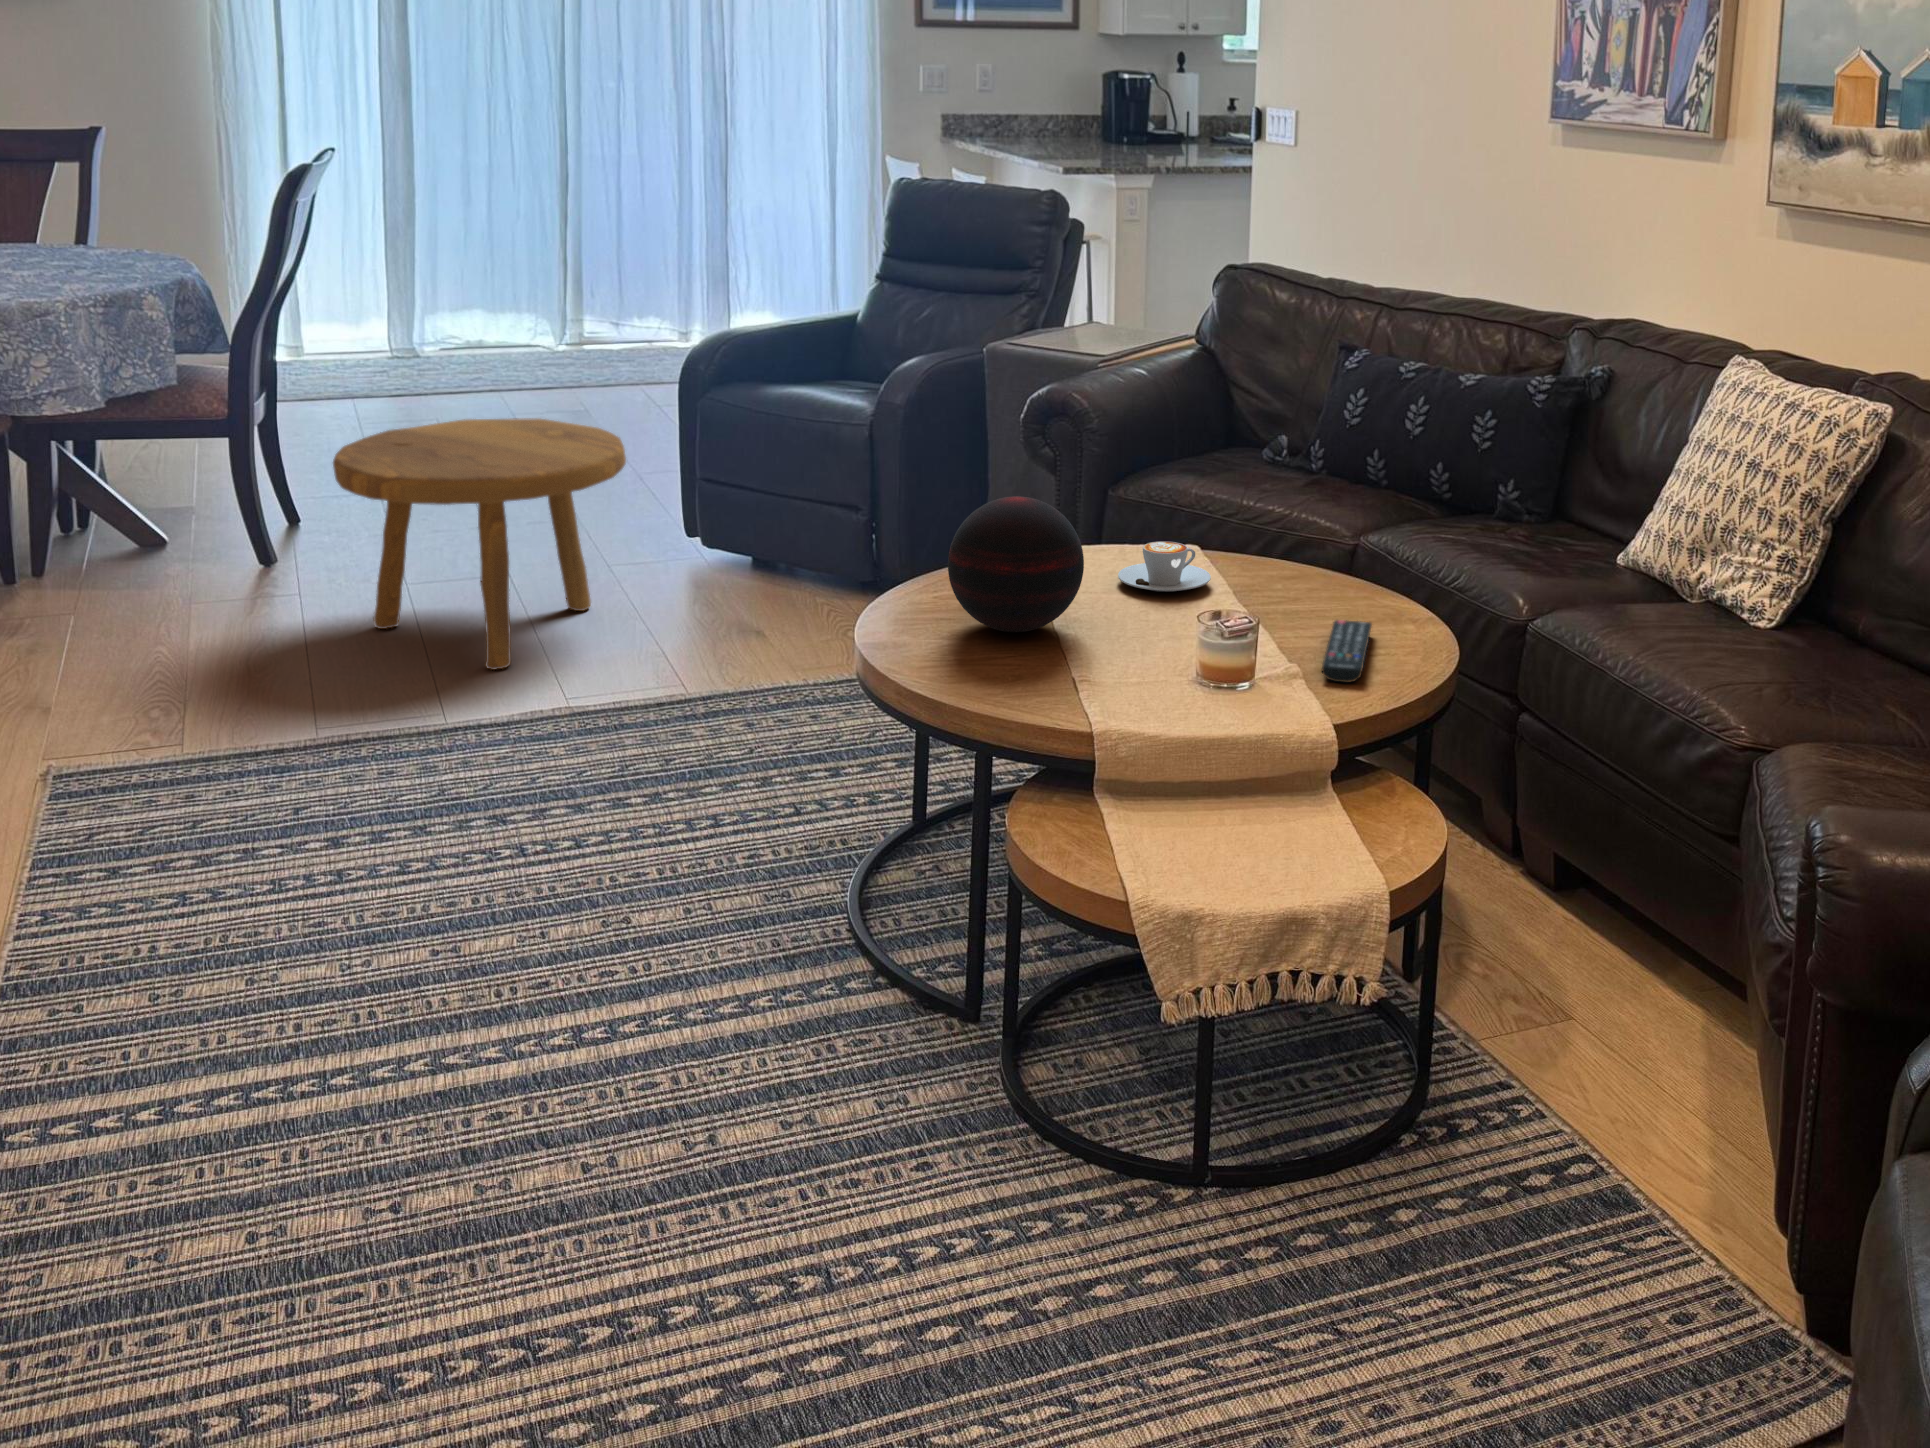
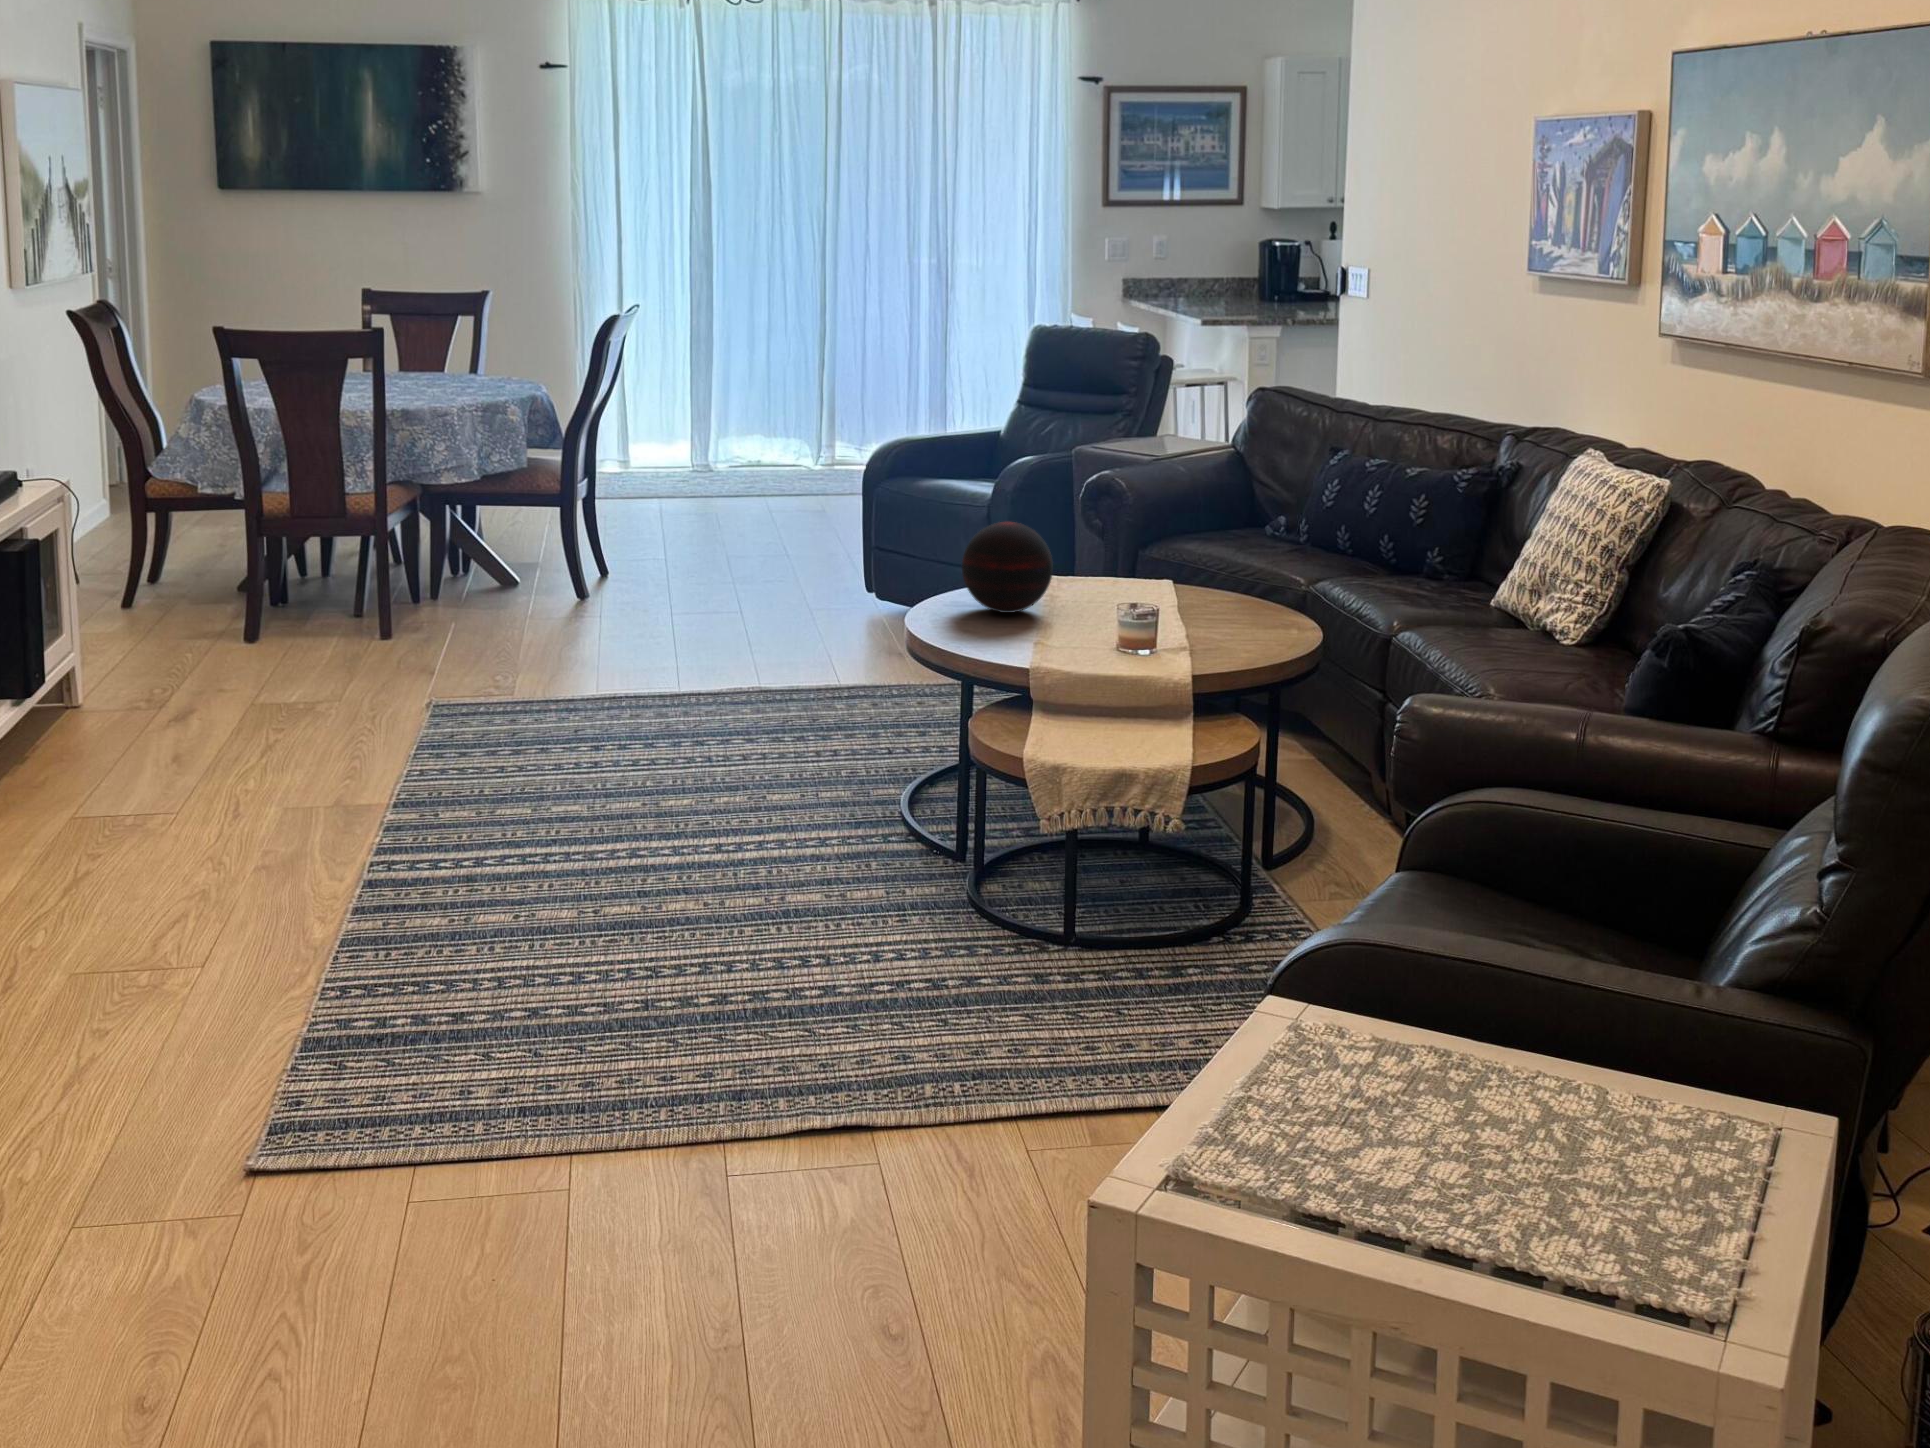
footstool: present [333,418,626,670] -> none [617,494,814,666]
coffee cup: present [1118,541,1211,592] -> none [1094,566,1159,599]
remote control: present [1322,620,1372,683] -> none [1196,617,1253,651]

